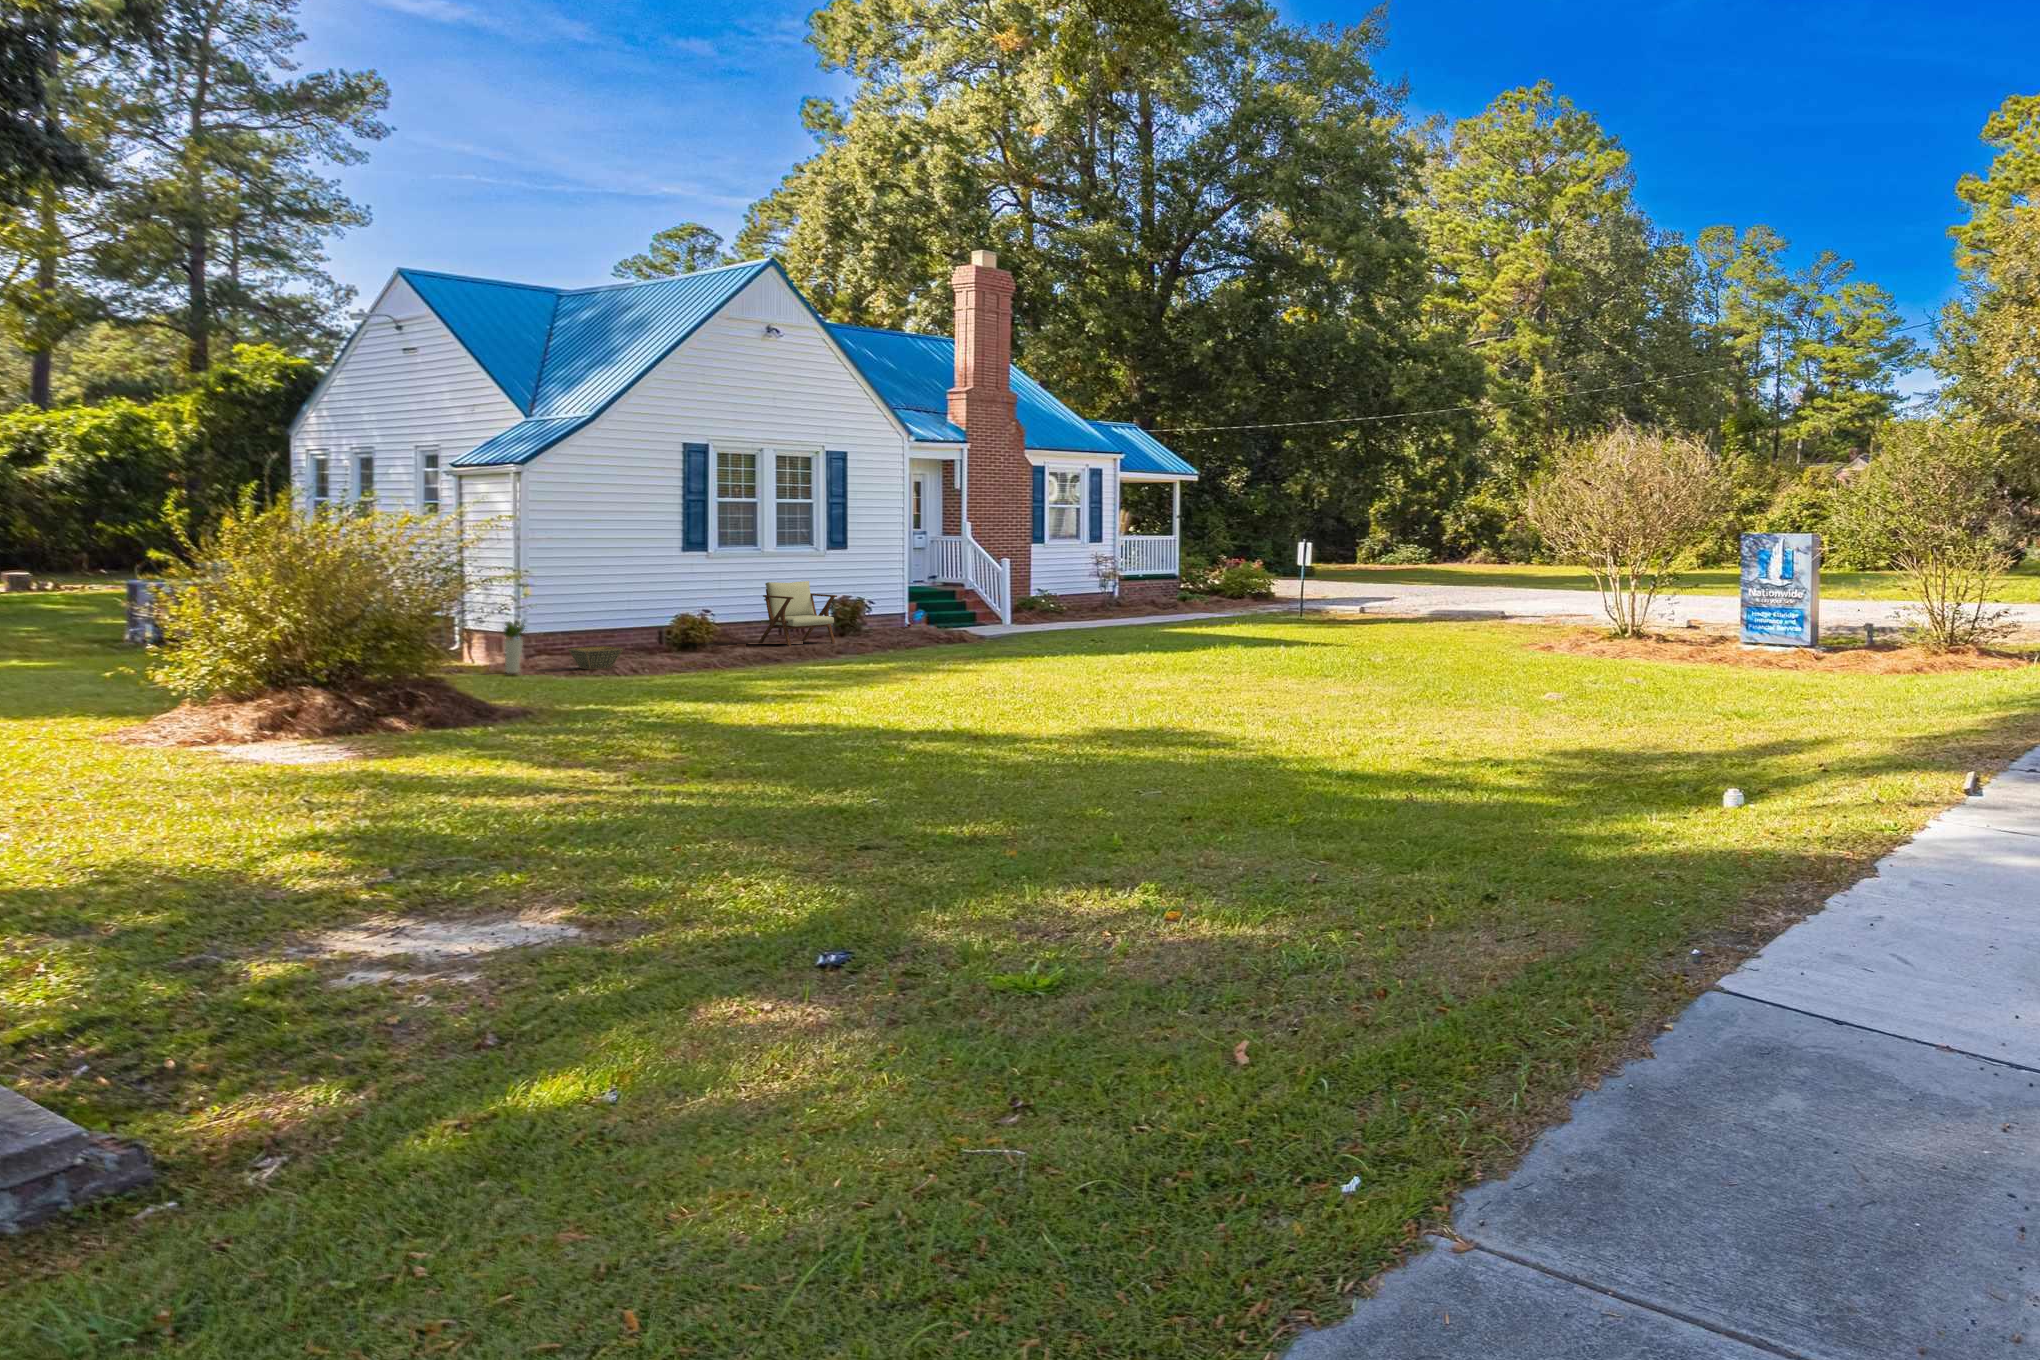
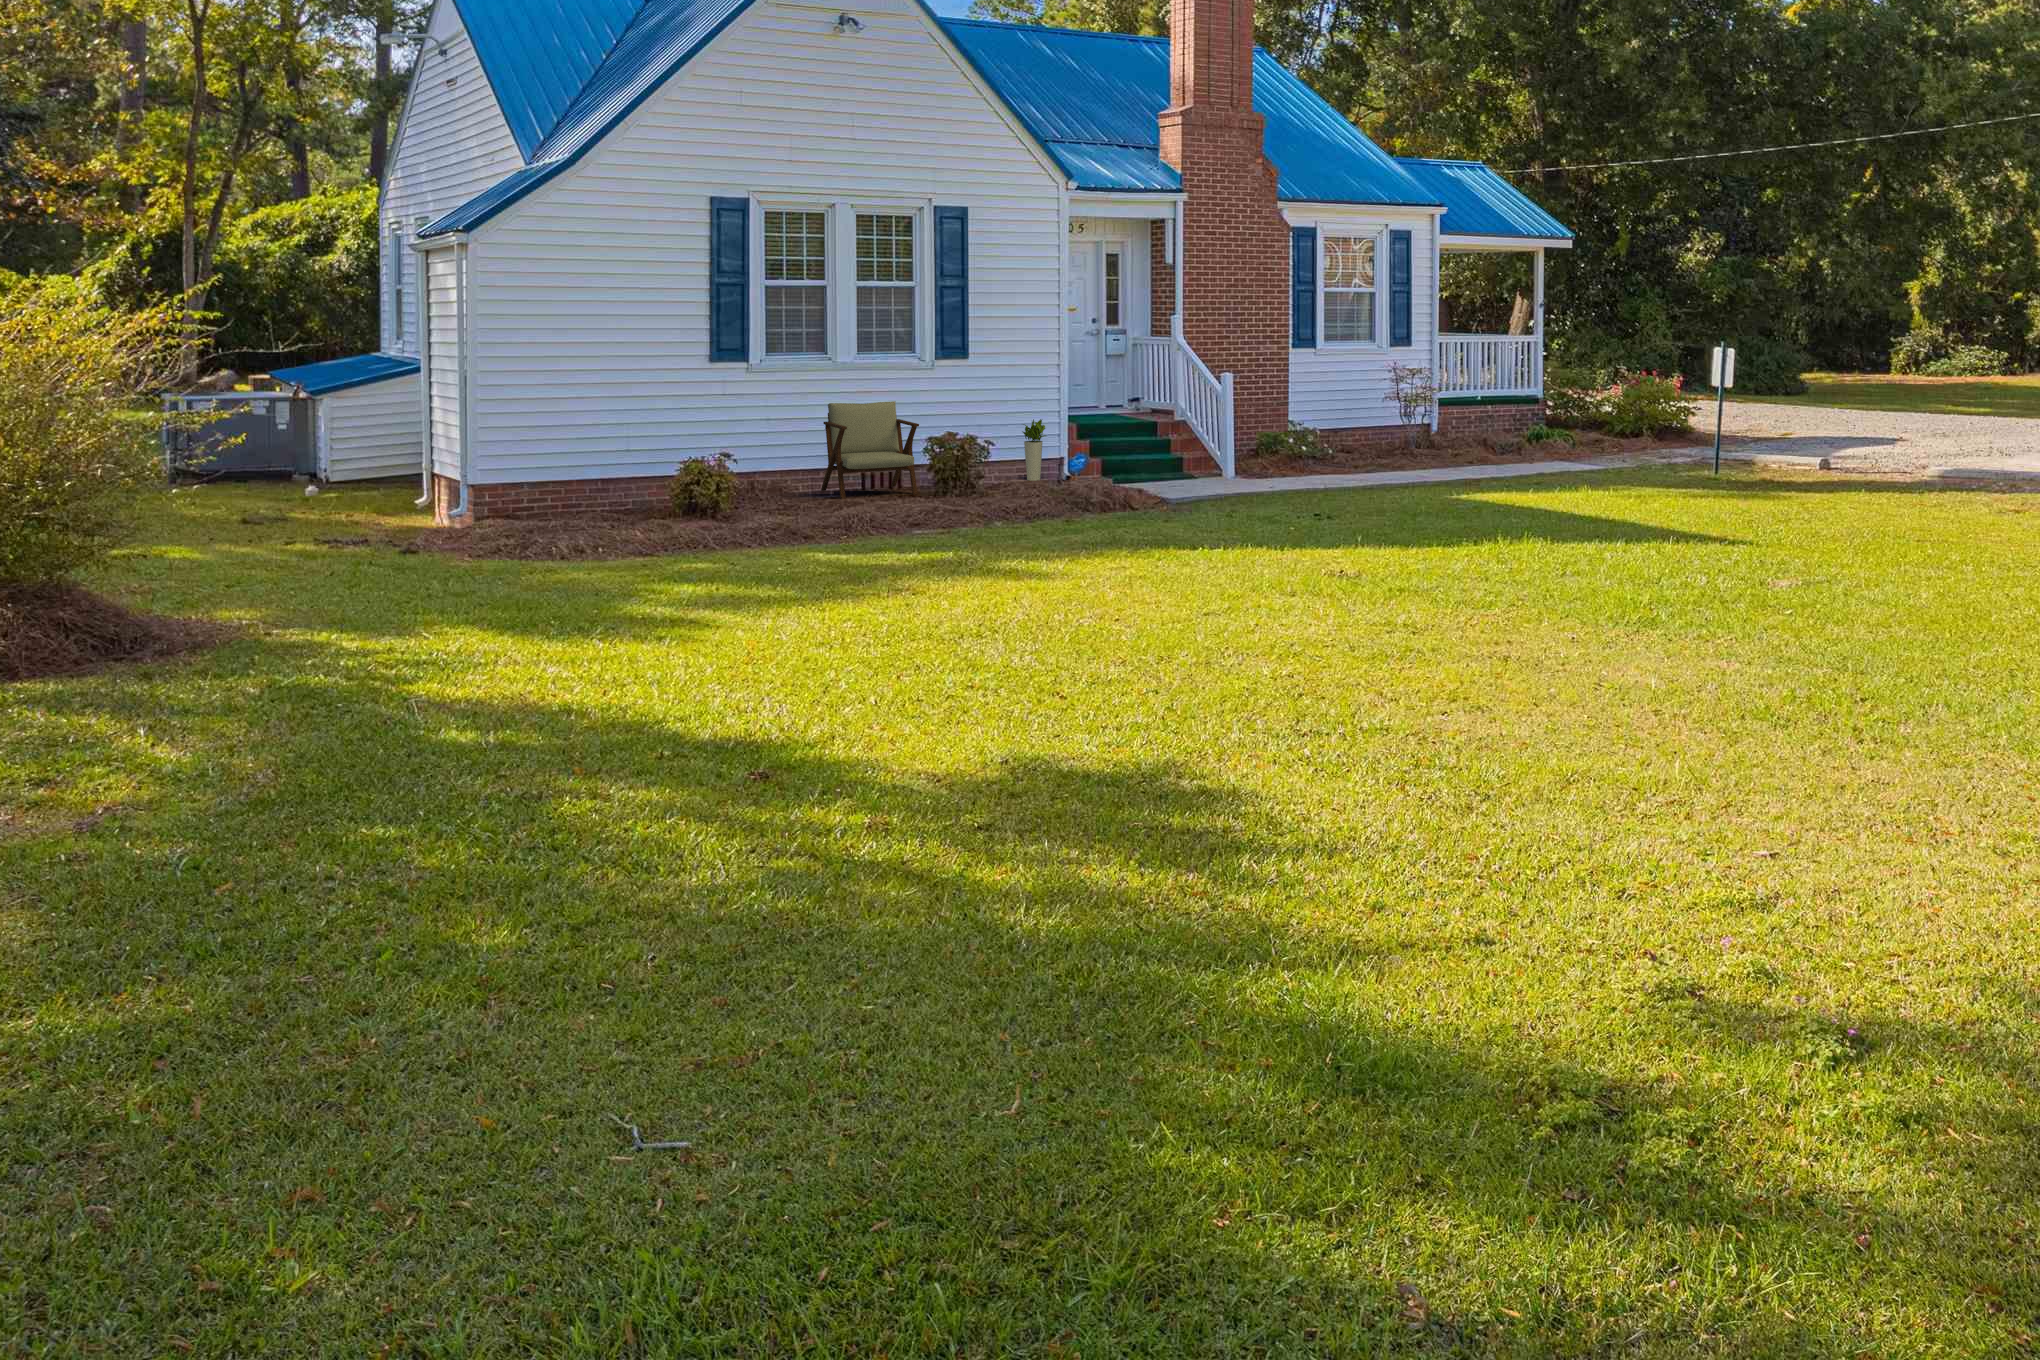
planter: present [503,622,525,673] -> present [1022,419,1046,481]
basket: present [568,646,624,669] -> none [531,492,593,528]

